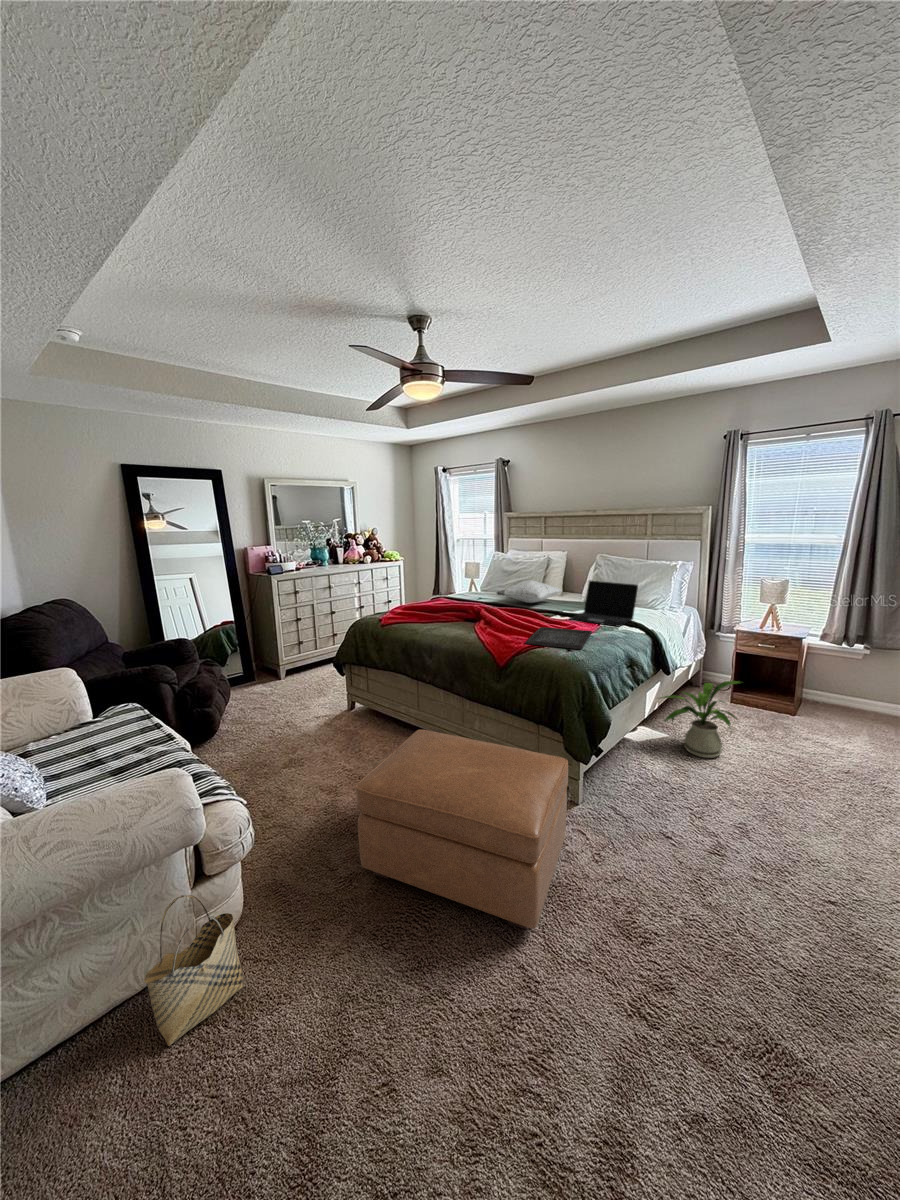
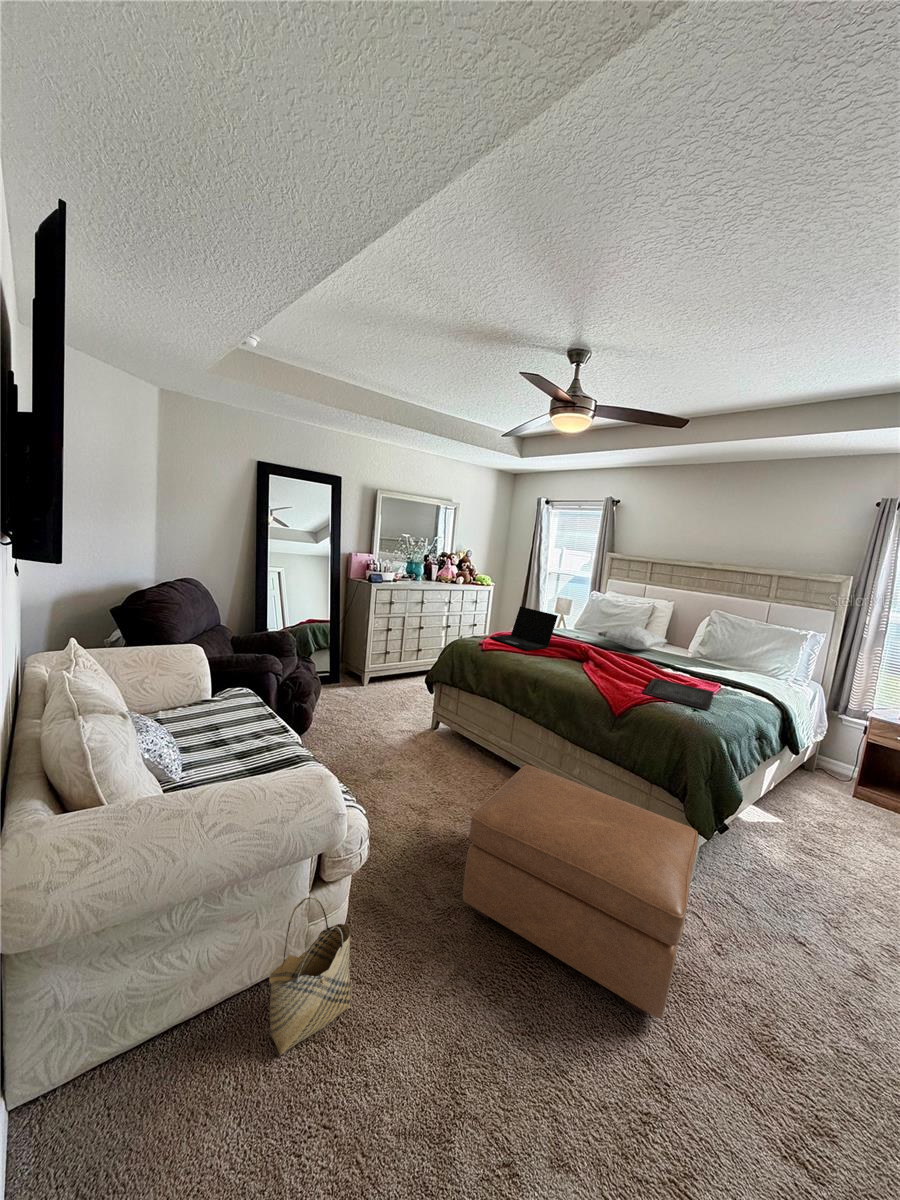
laptop: present [570,581,638,627] -> present [490,606,558,651]
house plant: present [661,681,741,758] -> none [775,769,890,857]

